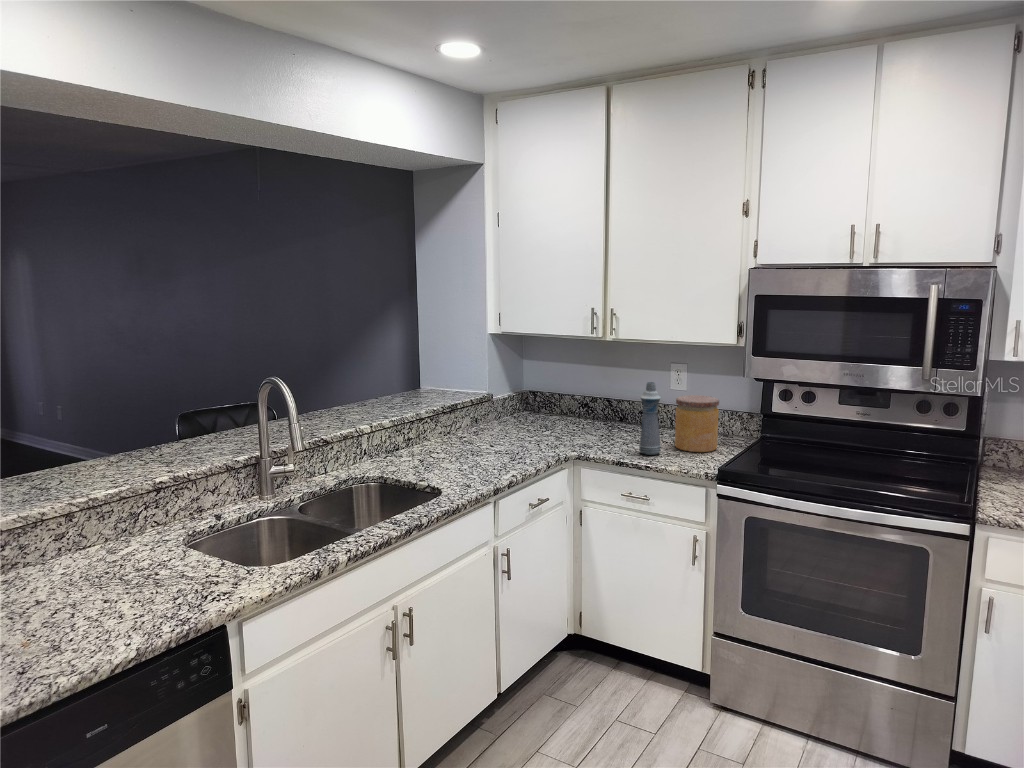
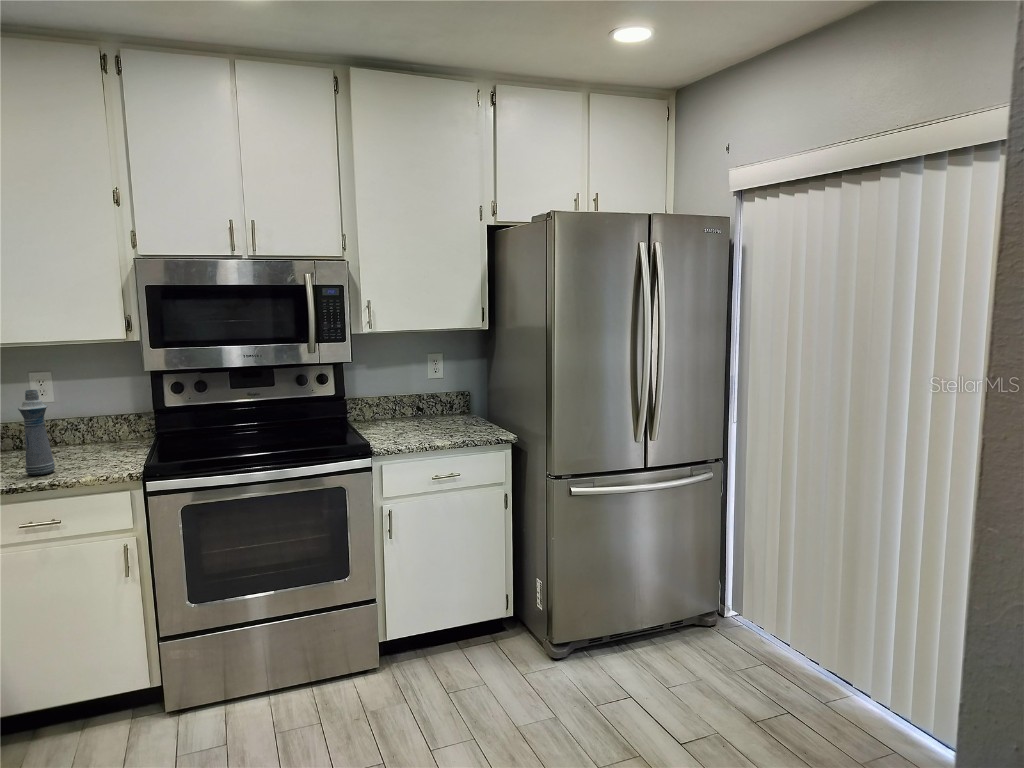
jar: present [675,395,719,452] -> none [59,400,117,462]

